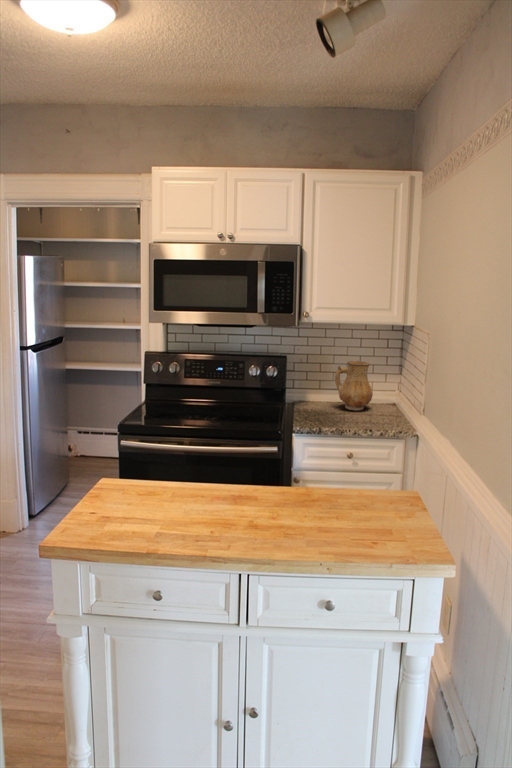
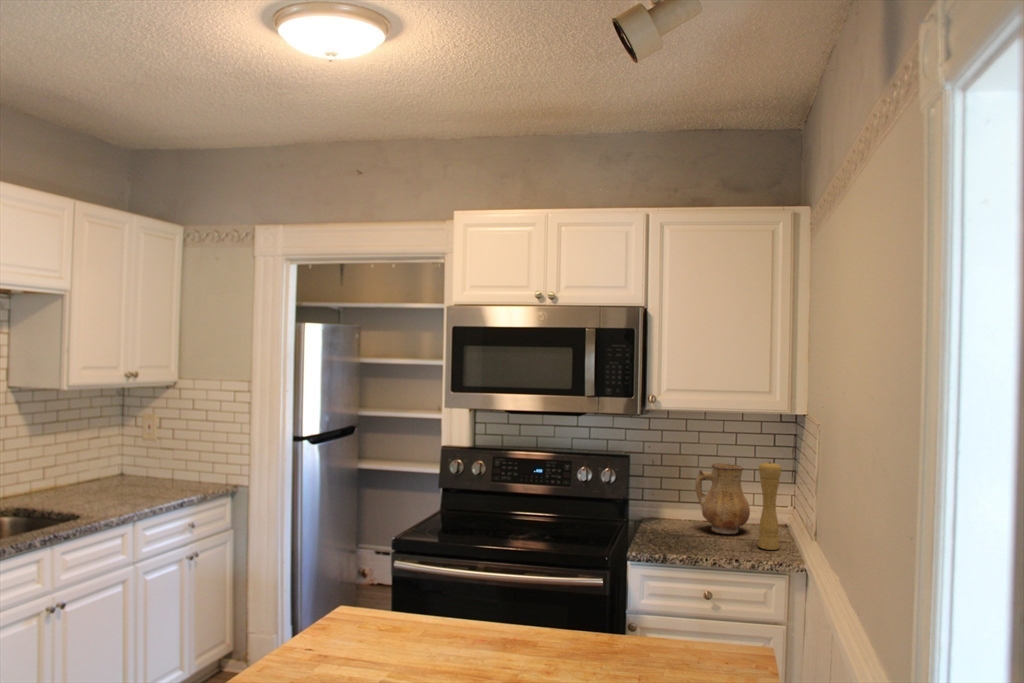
pepper mill: none [381,360,400,421] -> present [758,462,781,550]

